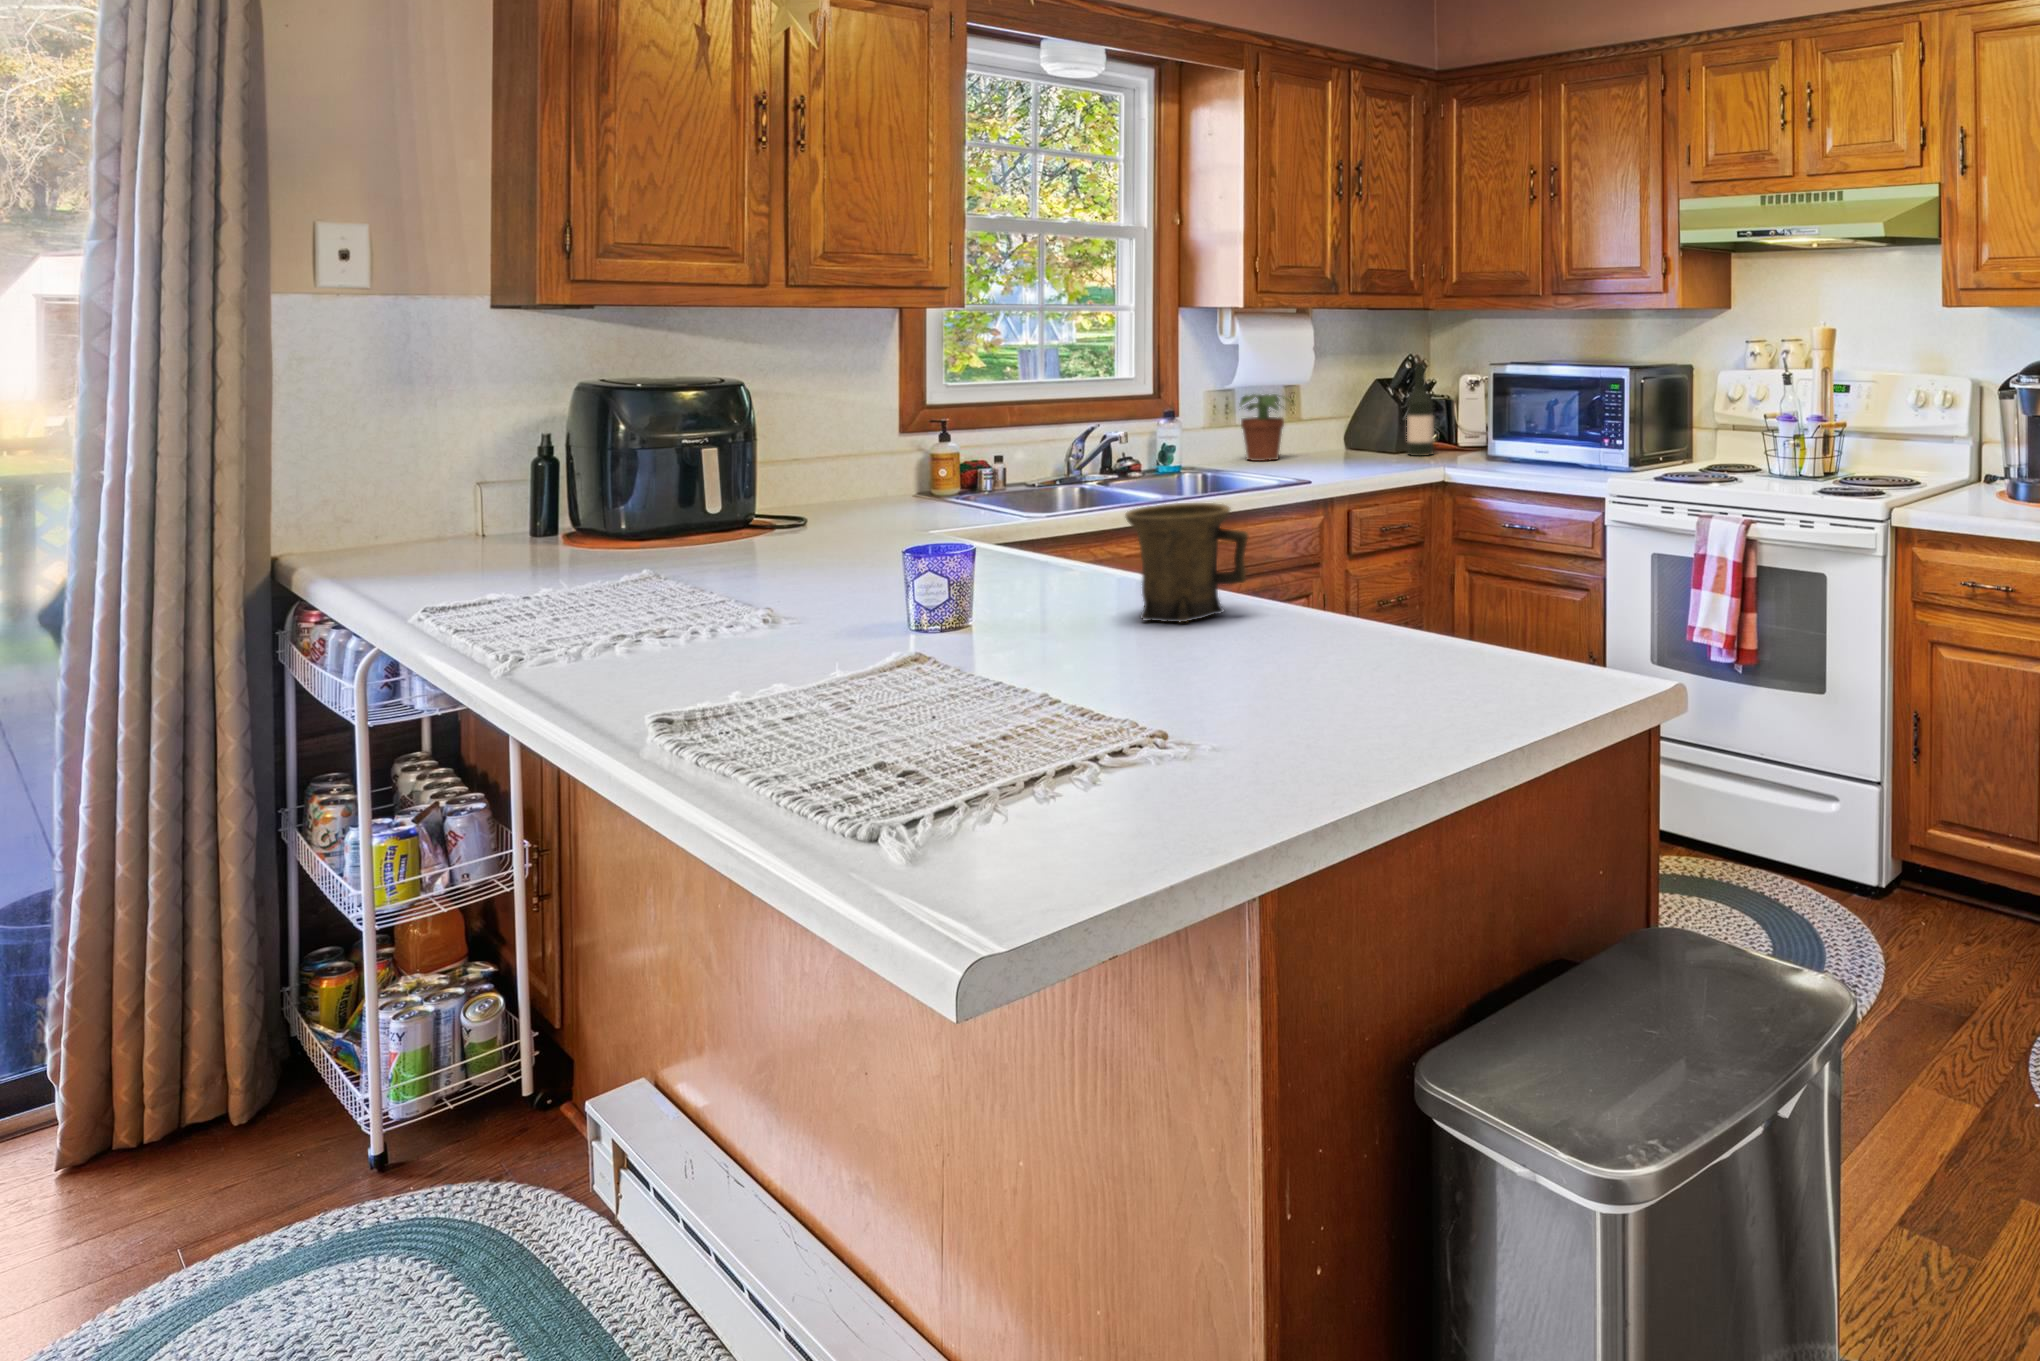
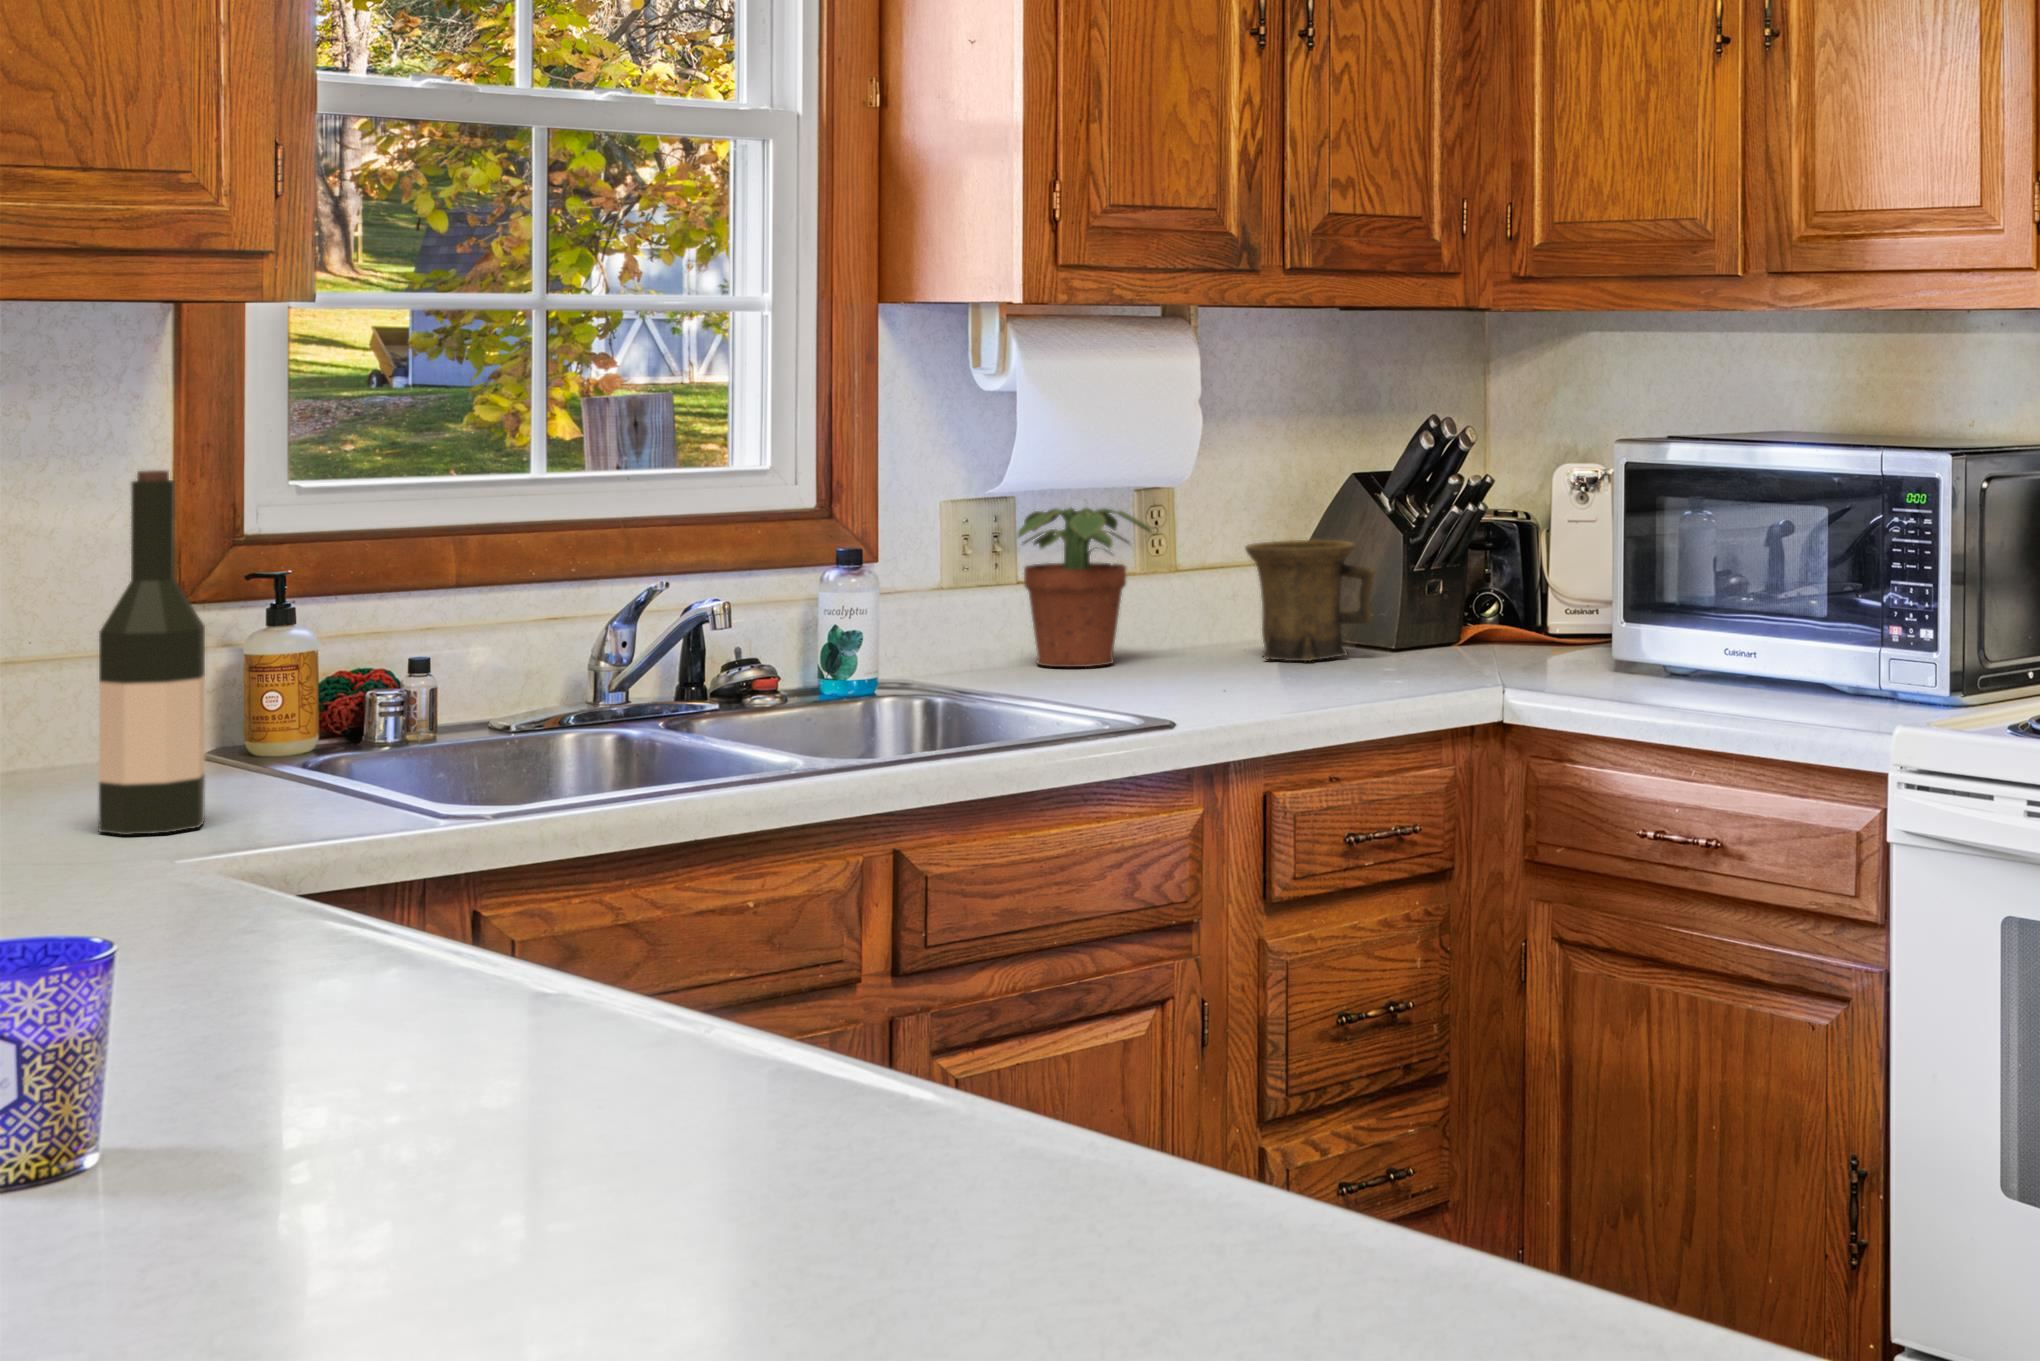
wine bottle: present [1407,360,1434,456] -> present [99,470,205,835]
mug: present [1125,503,1248,622] -> present [1245,540,1374,661]

